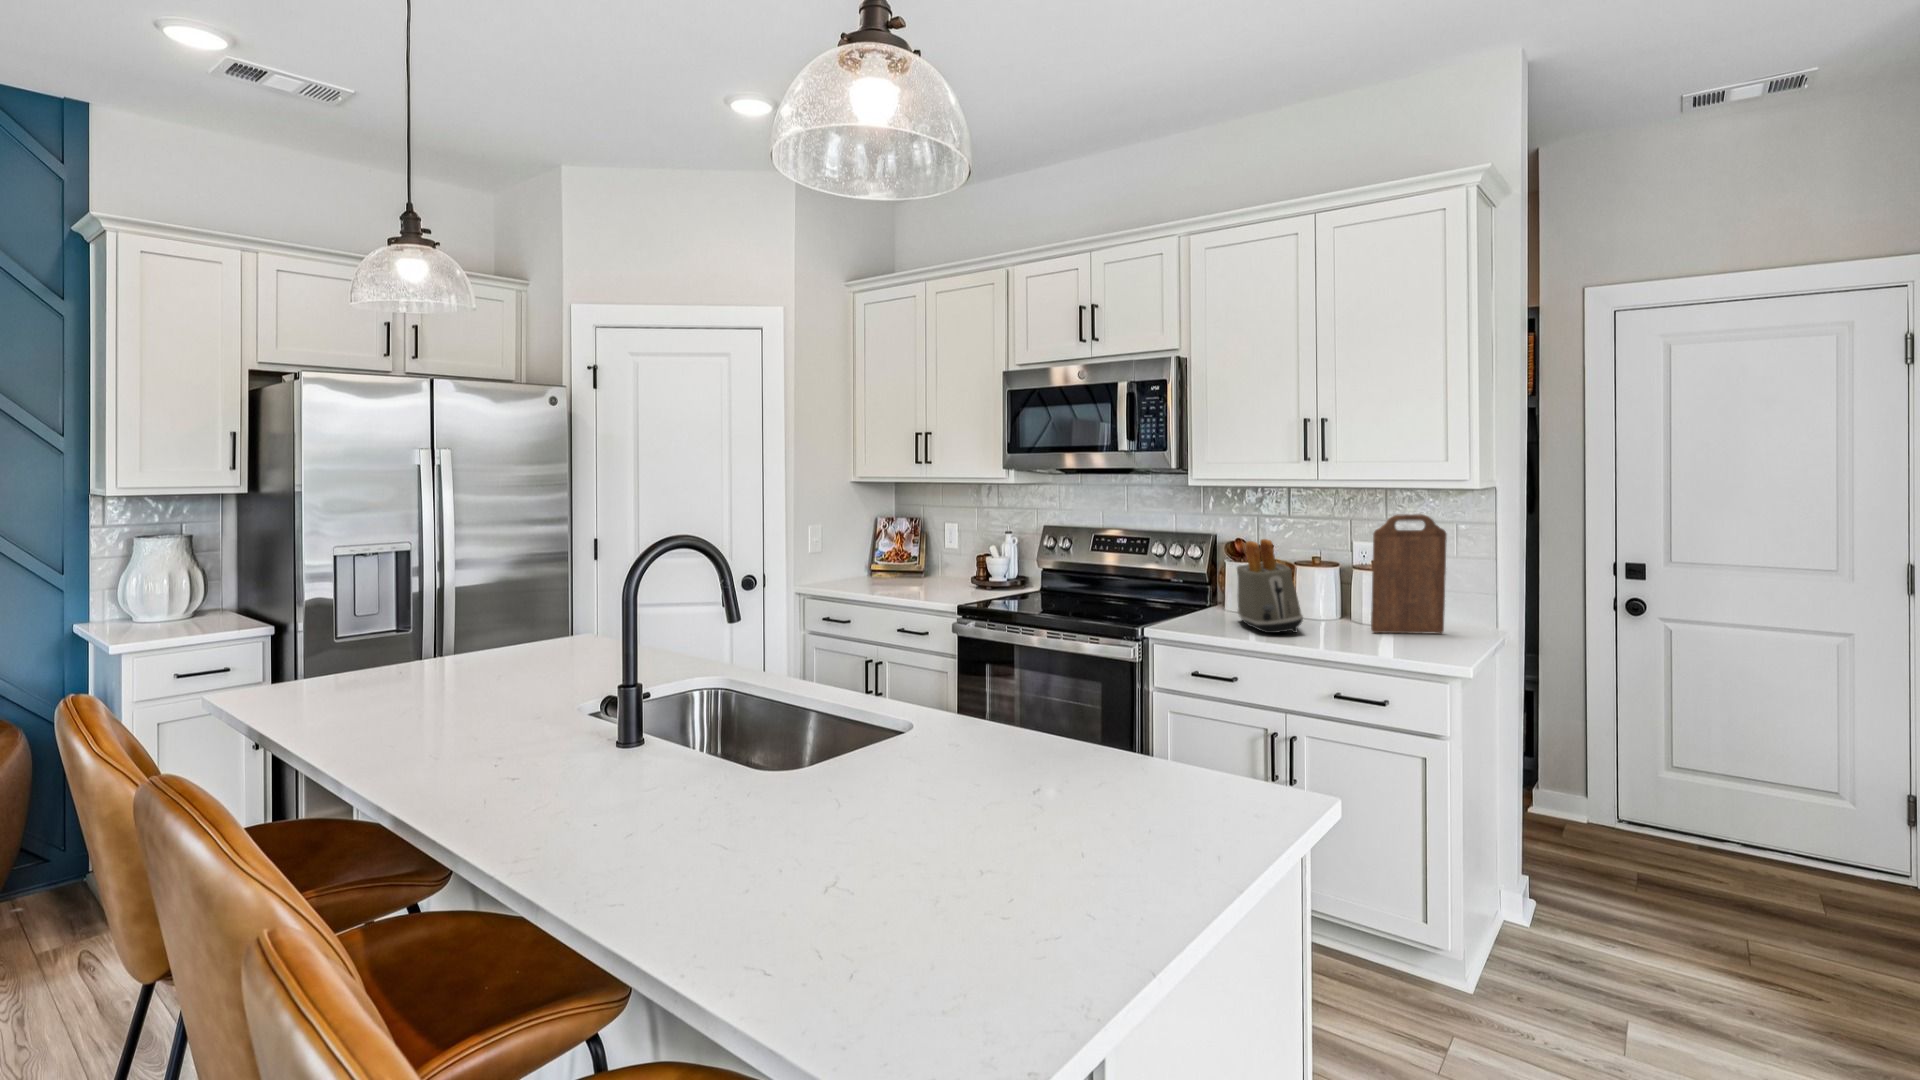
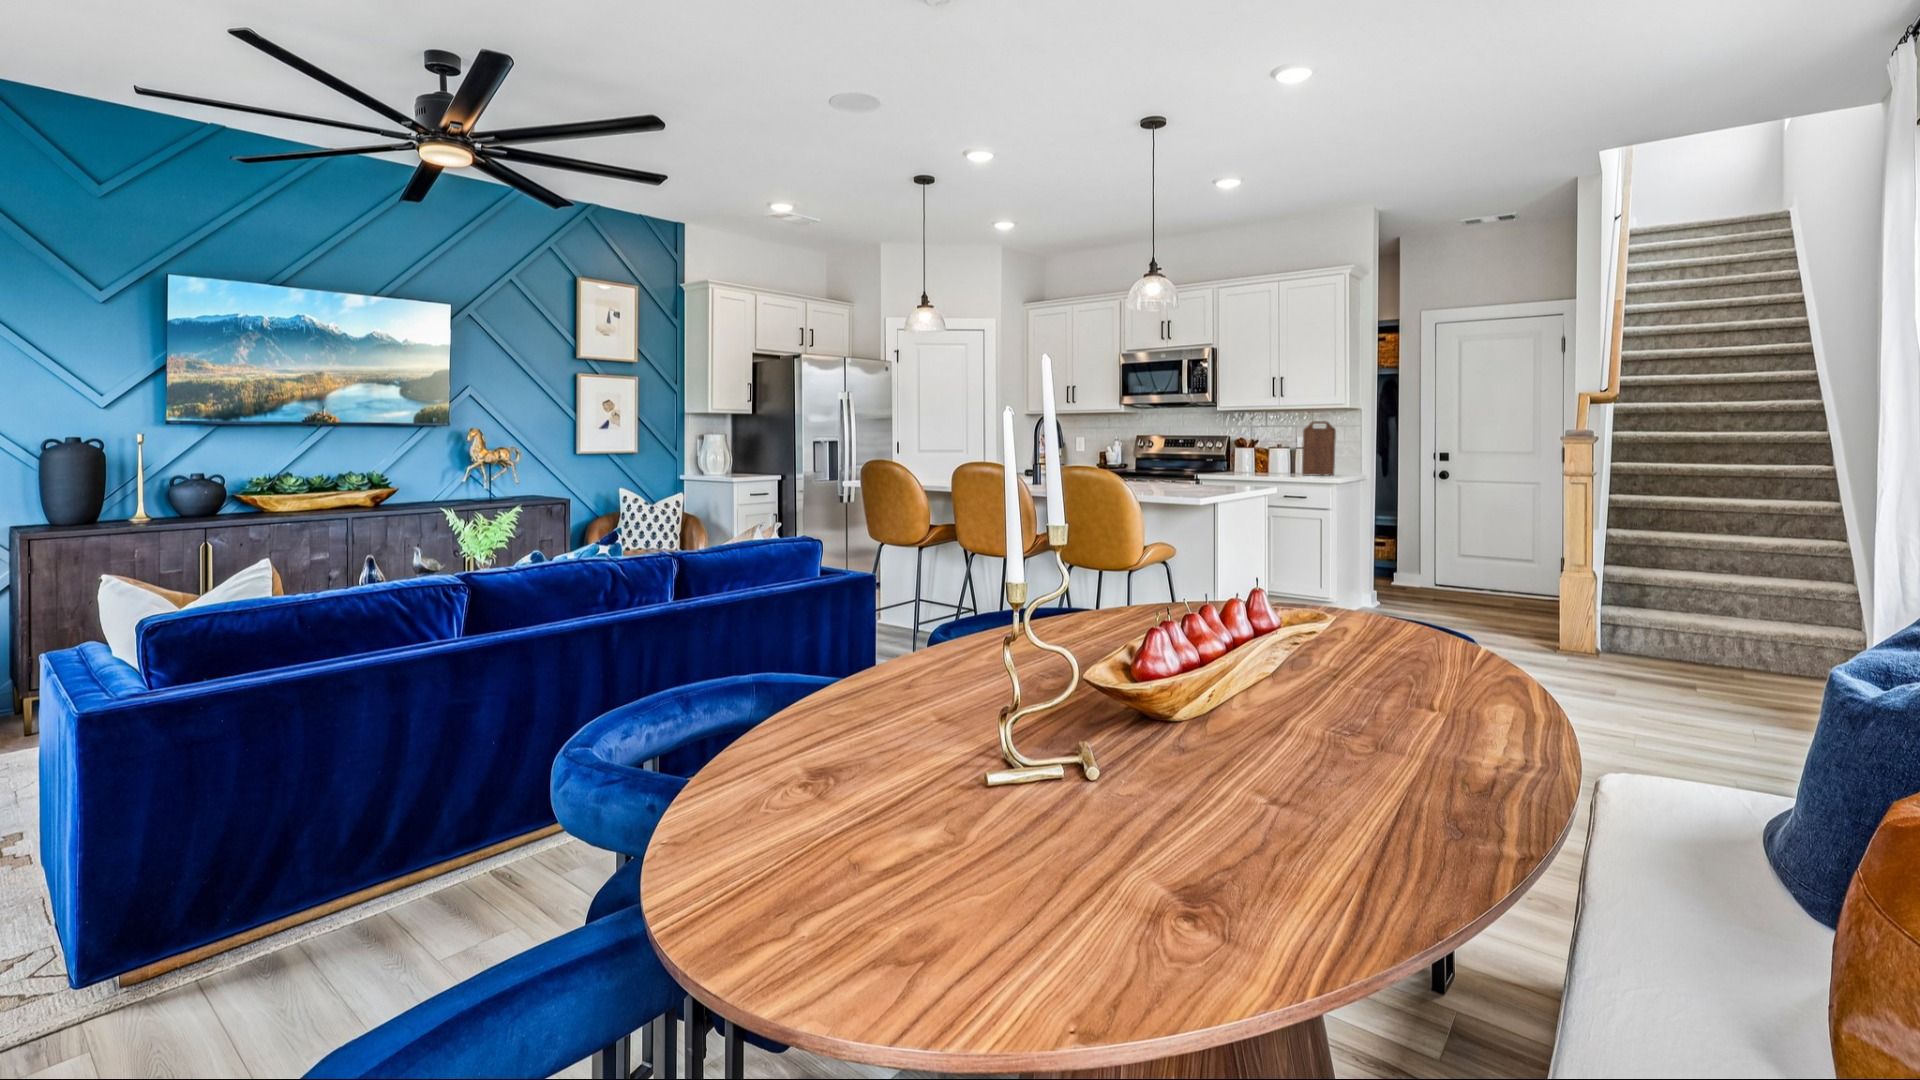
toaster: present [1237,539,1303,633] -> none [1241,434,1271,475]

